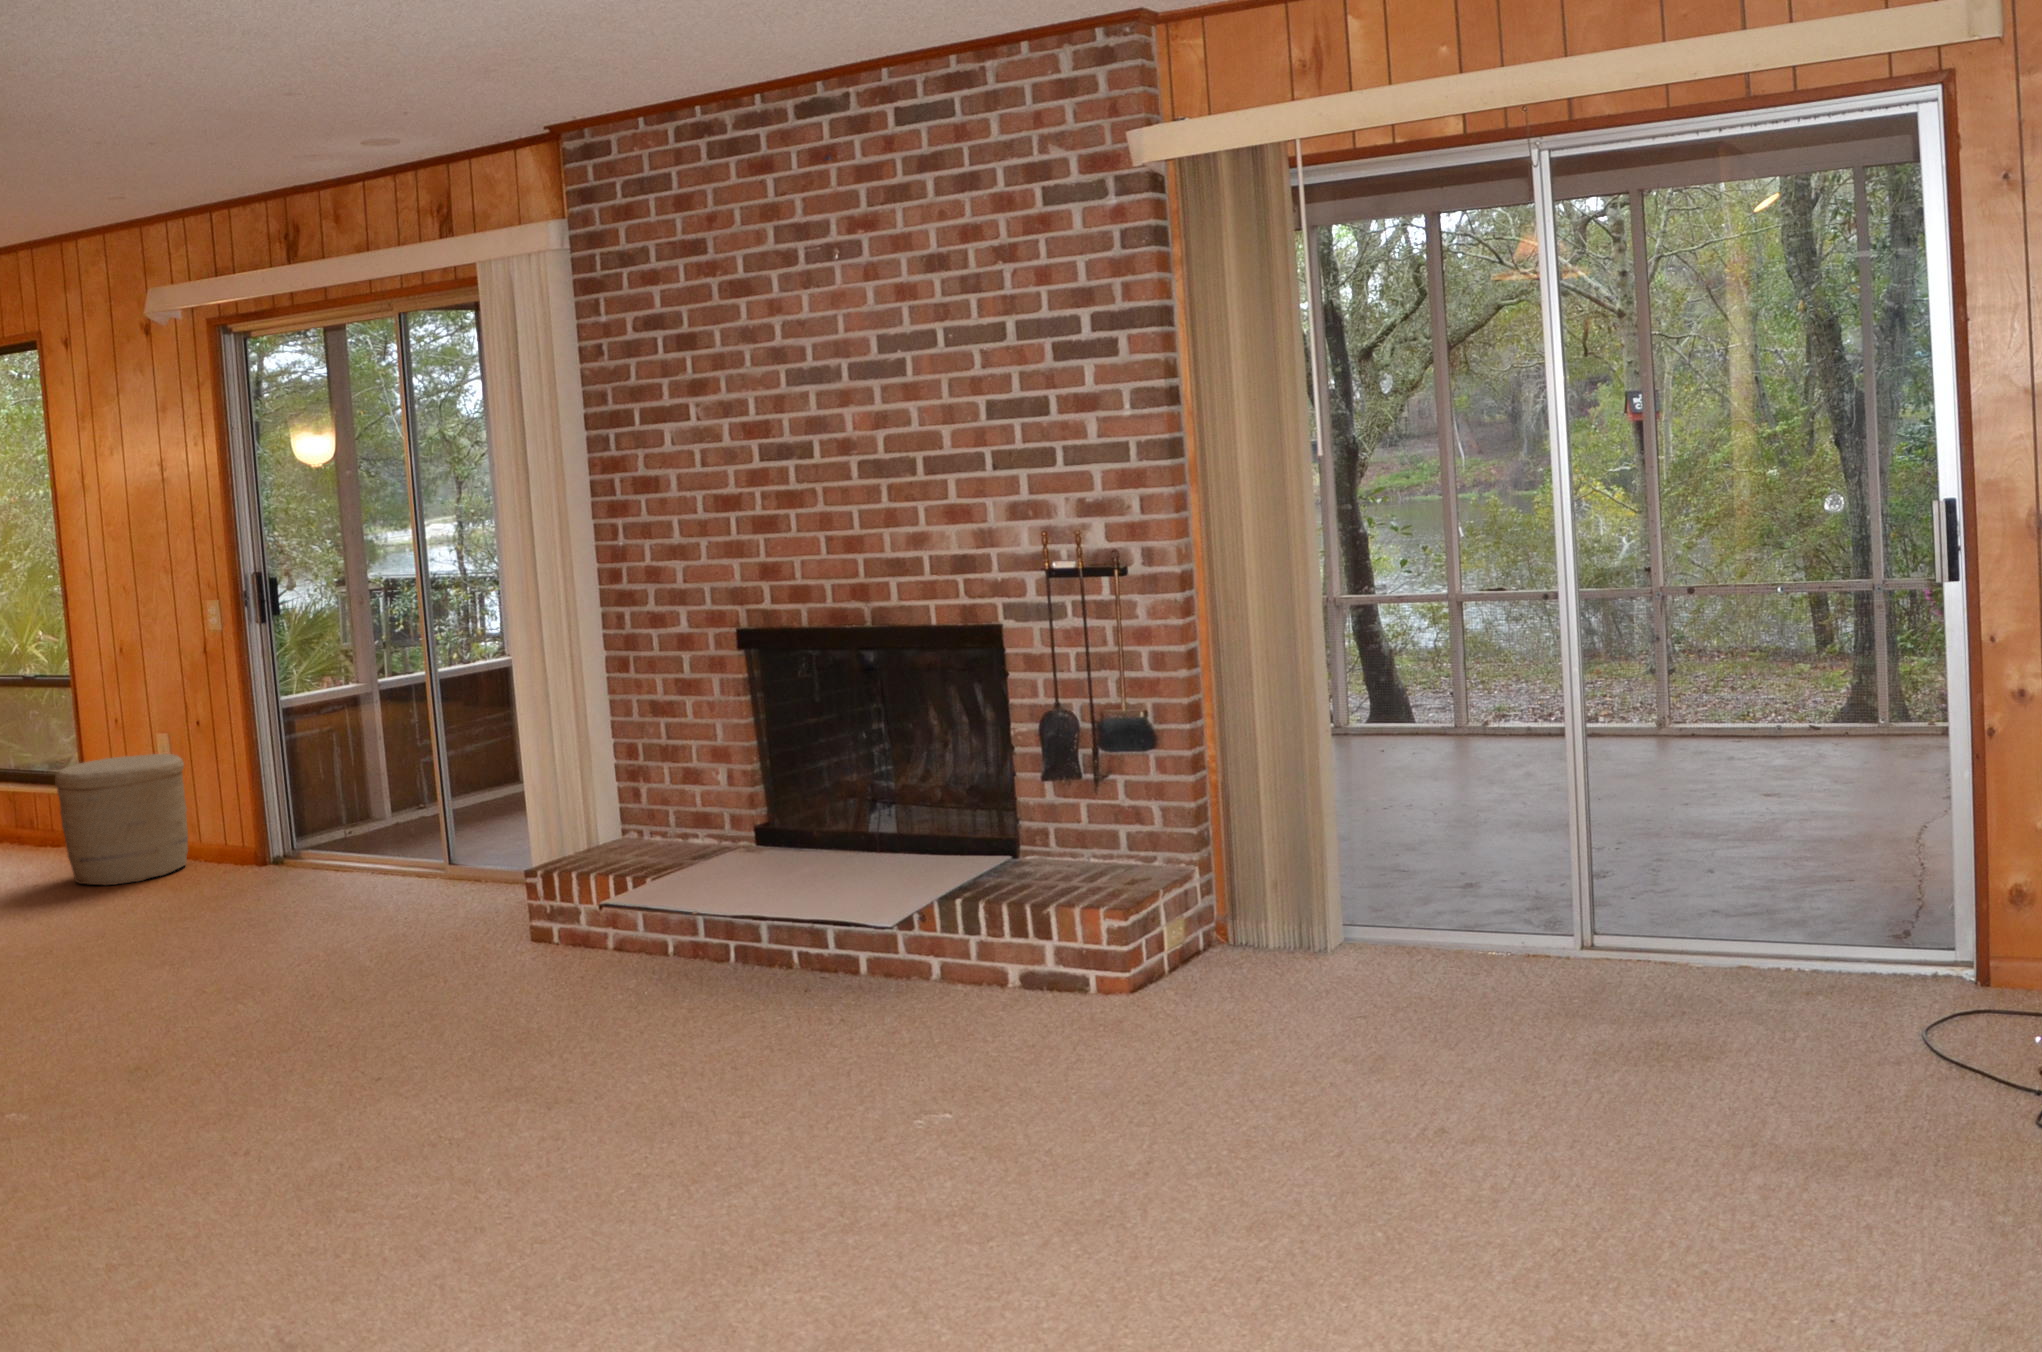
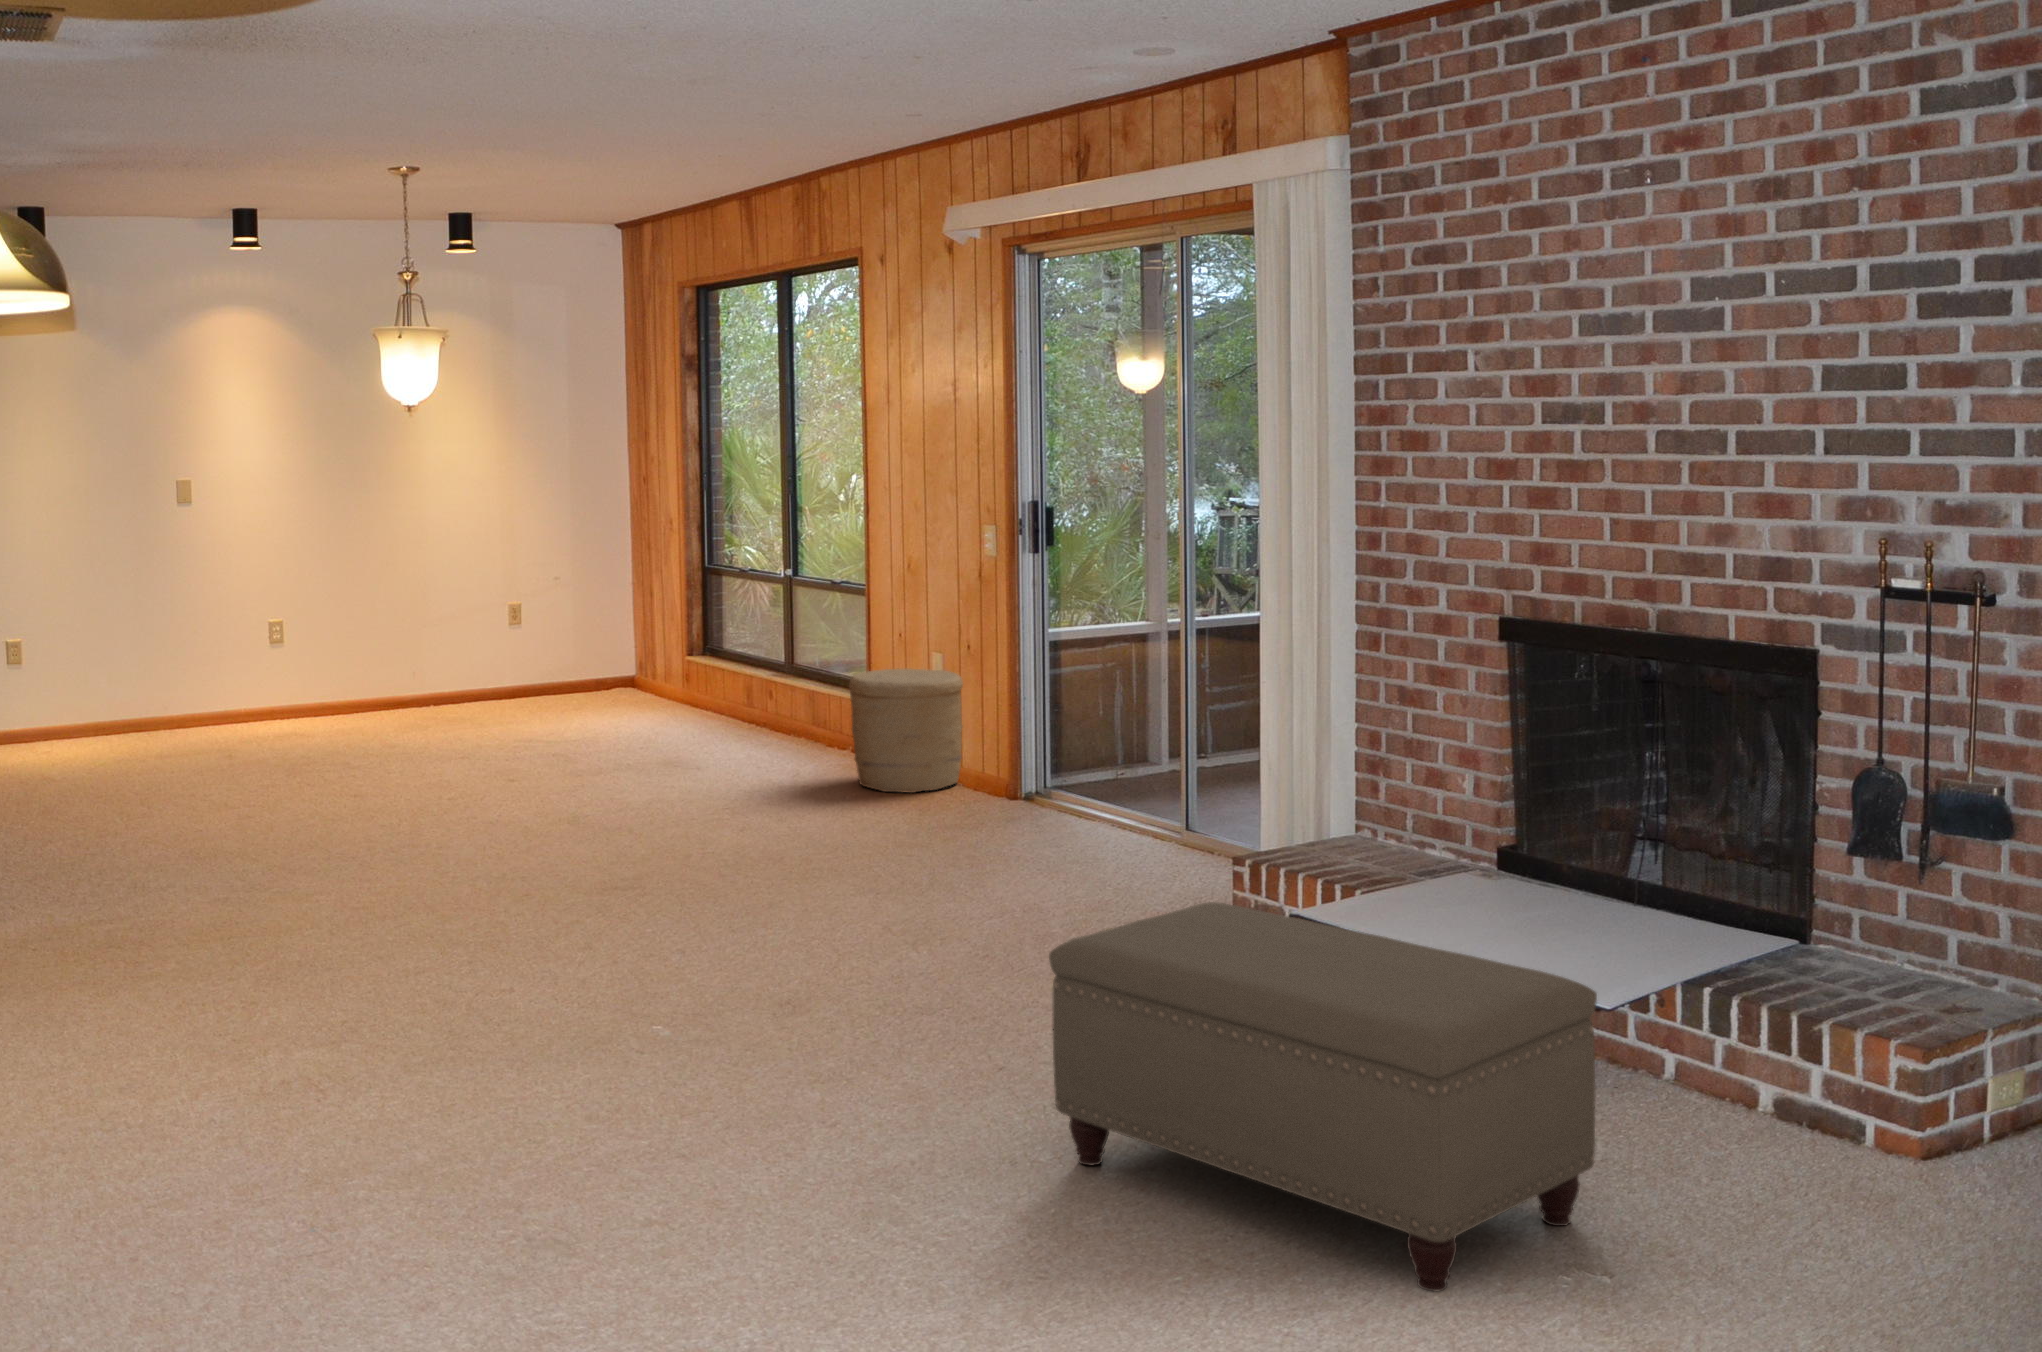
ottoman: none [443,900,930,1183] -> present [1049,902,1597,1292]

